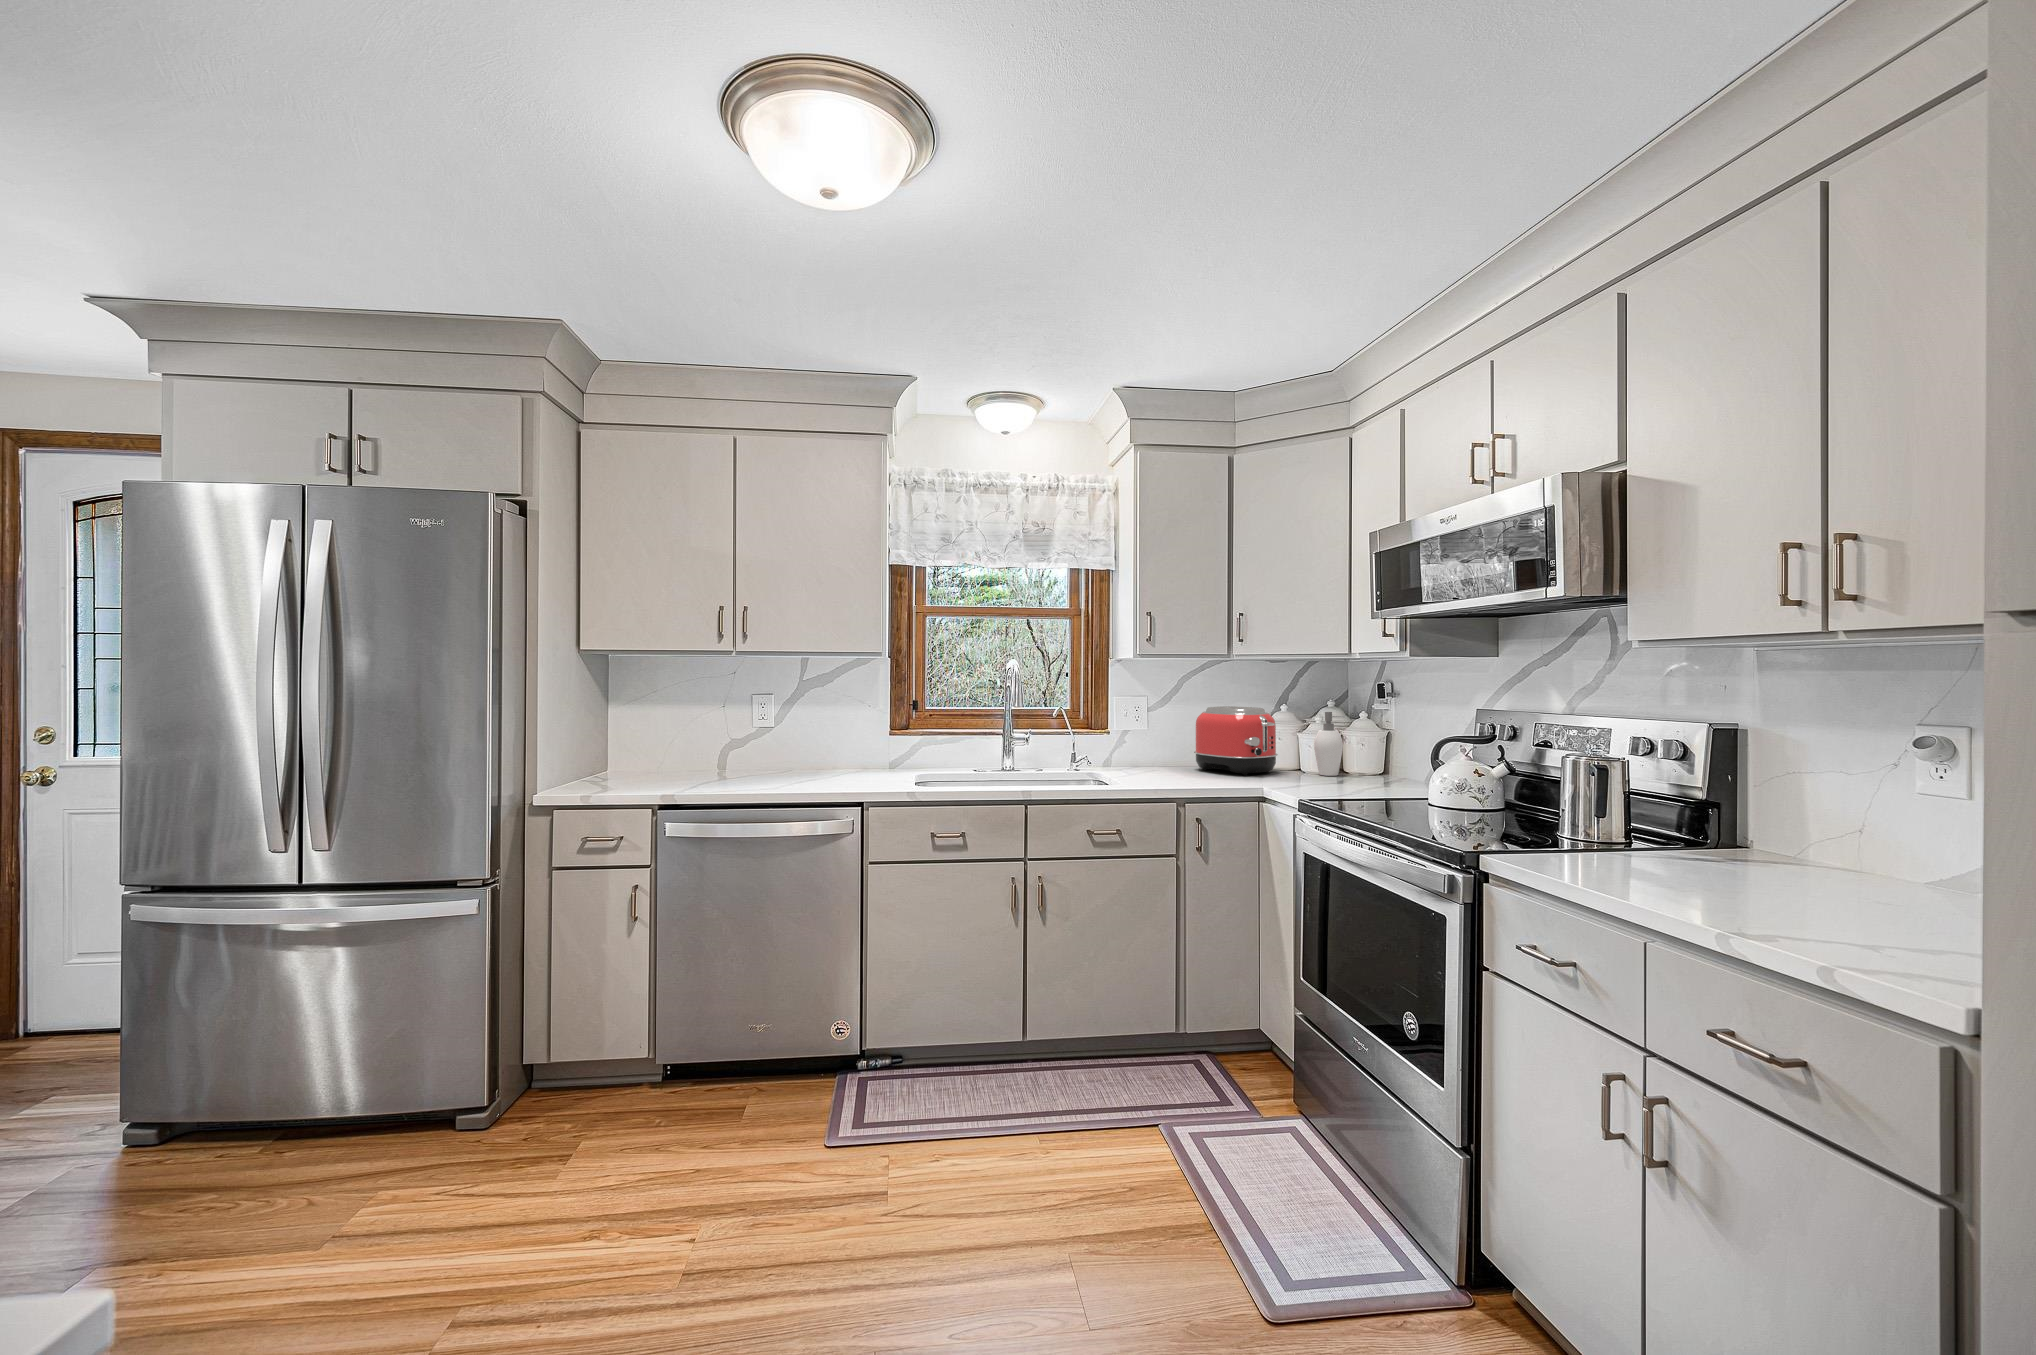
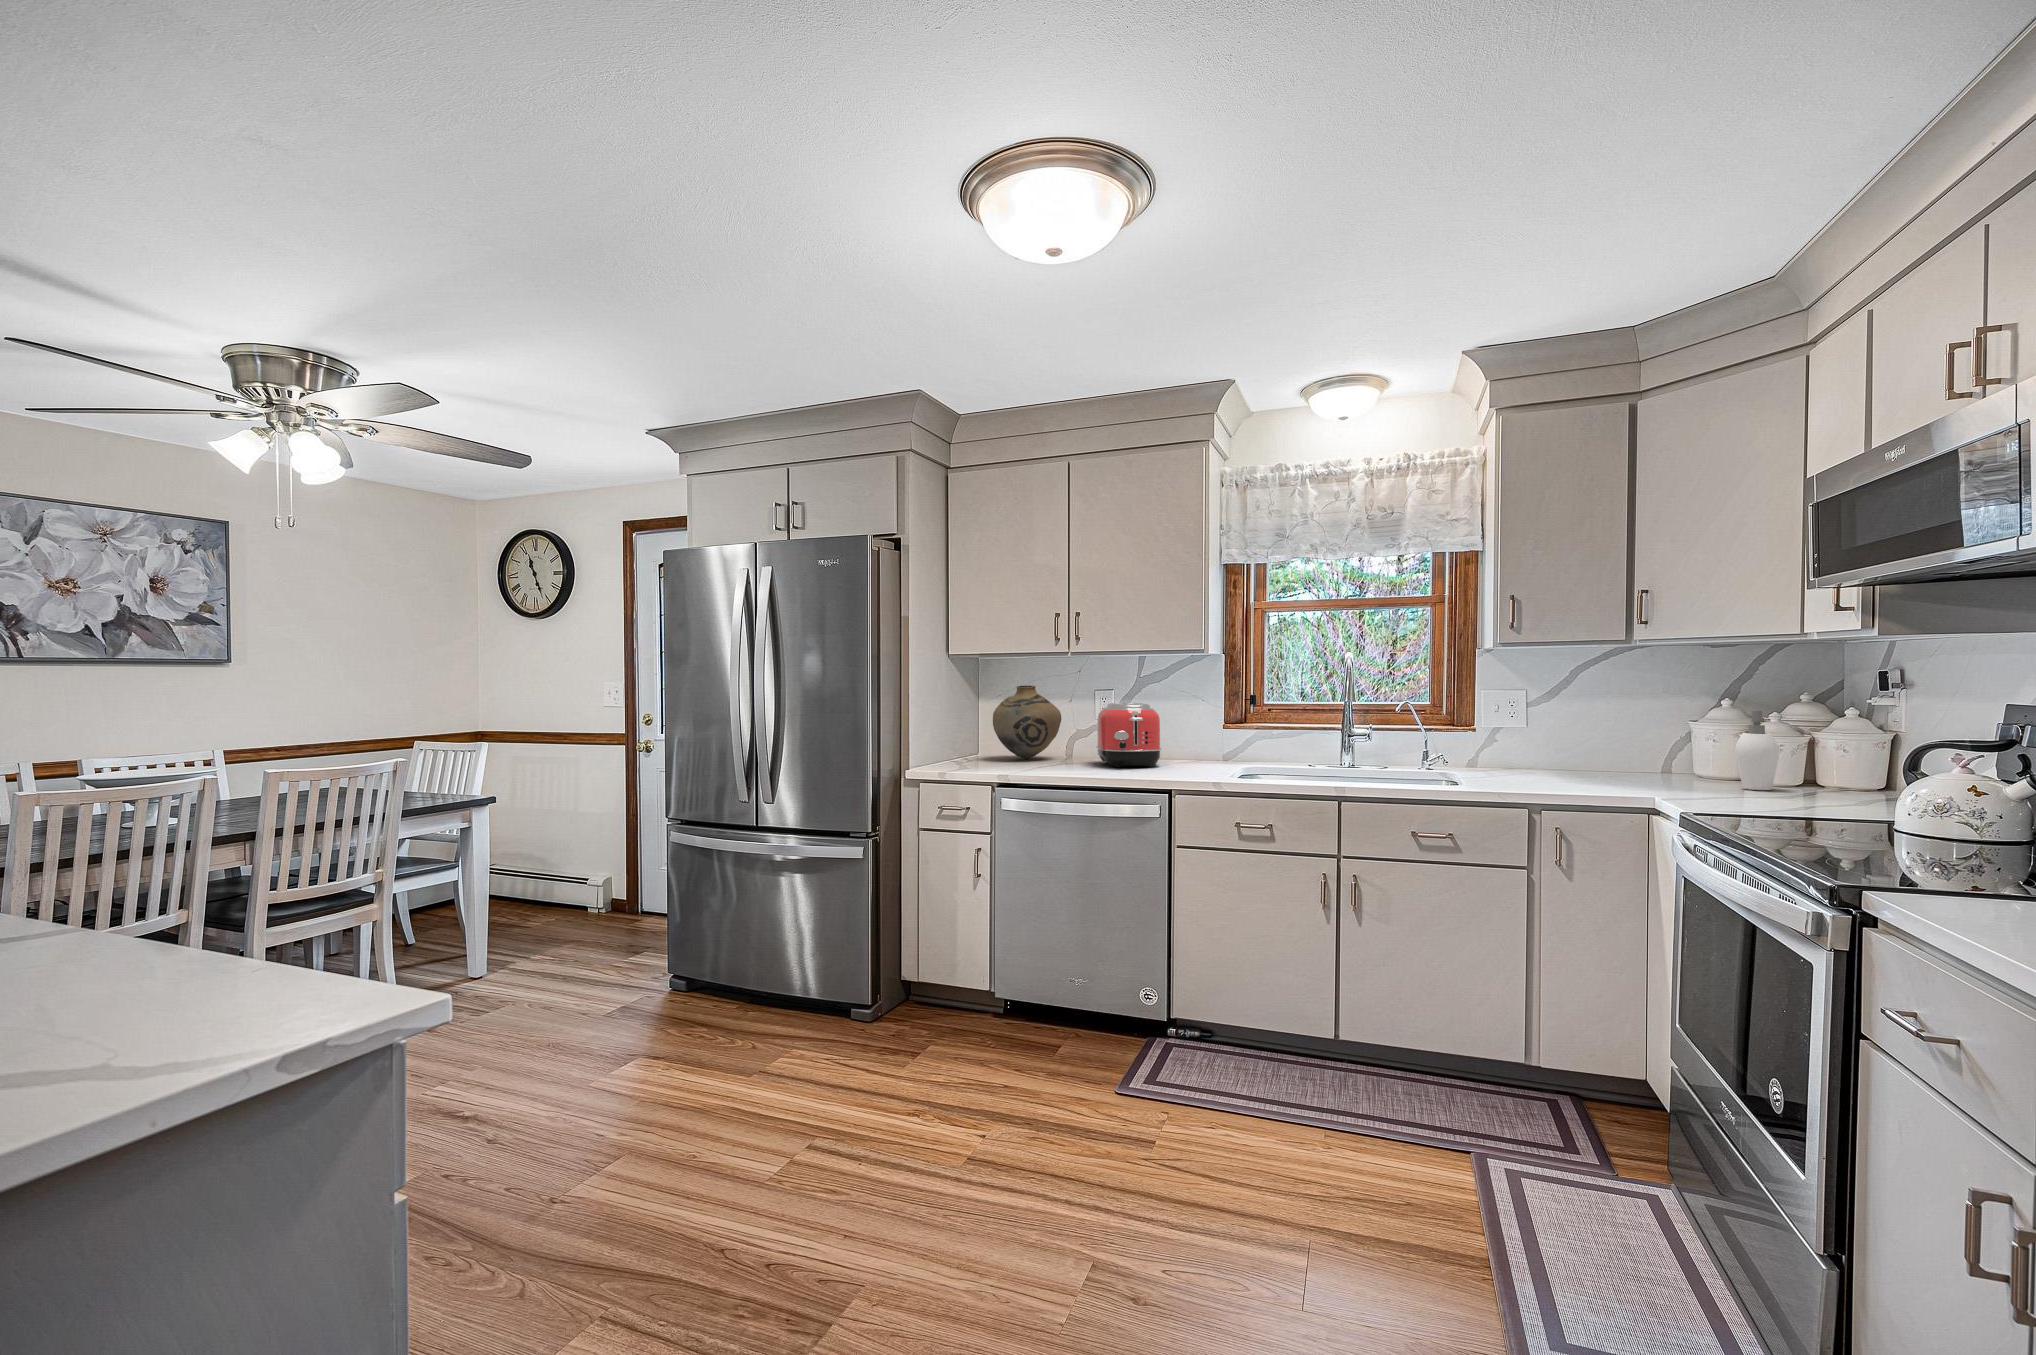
vase: none [617,696,701,780] -> present [993,685,1061,759]
toaster: present [1194,706,1278,775] -> present [1097,703,1161,767]

